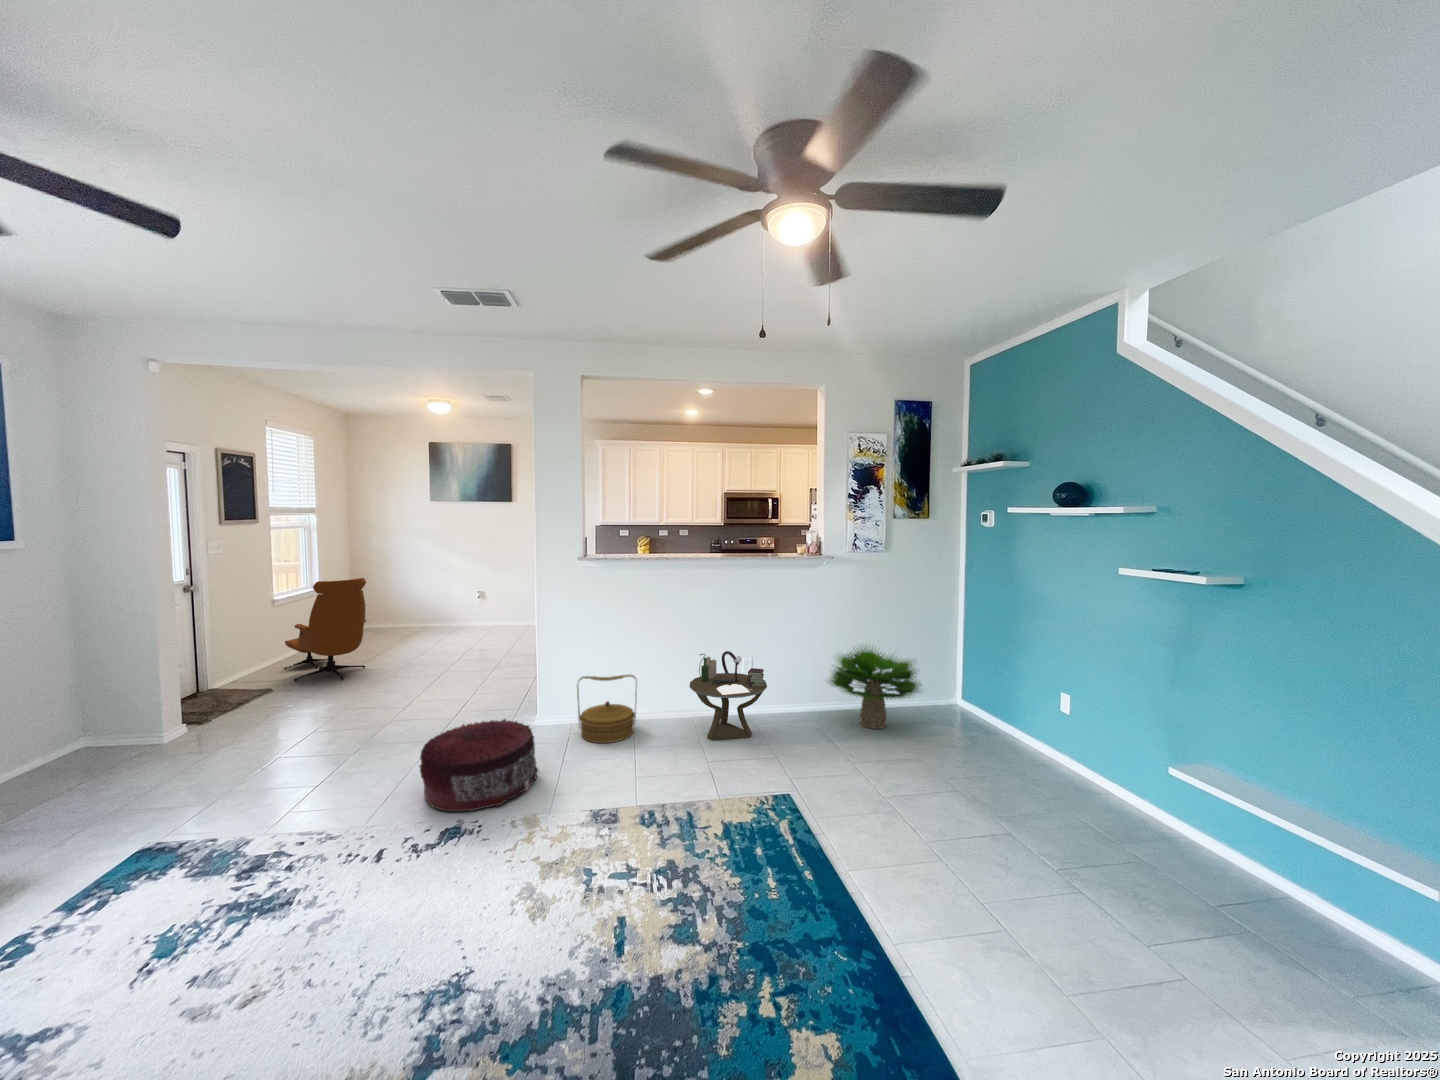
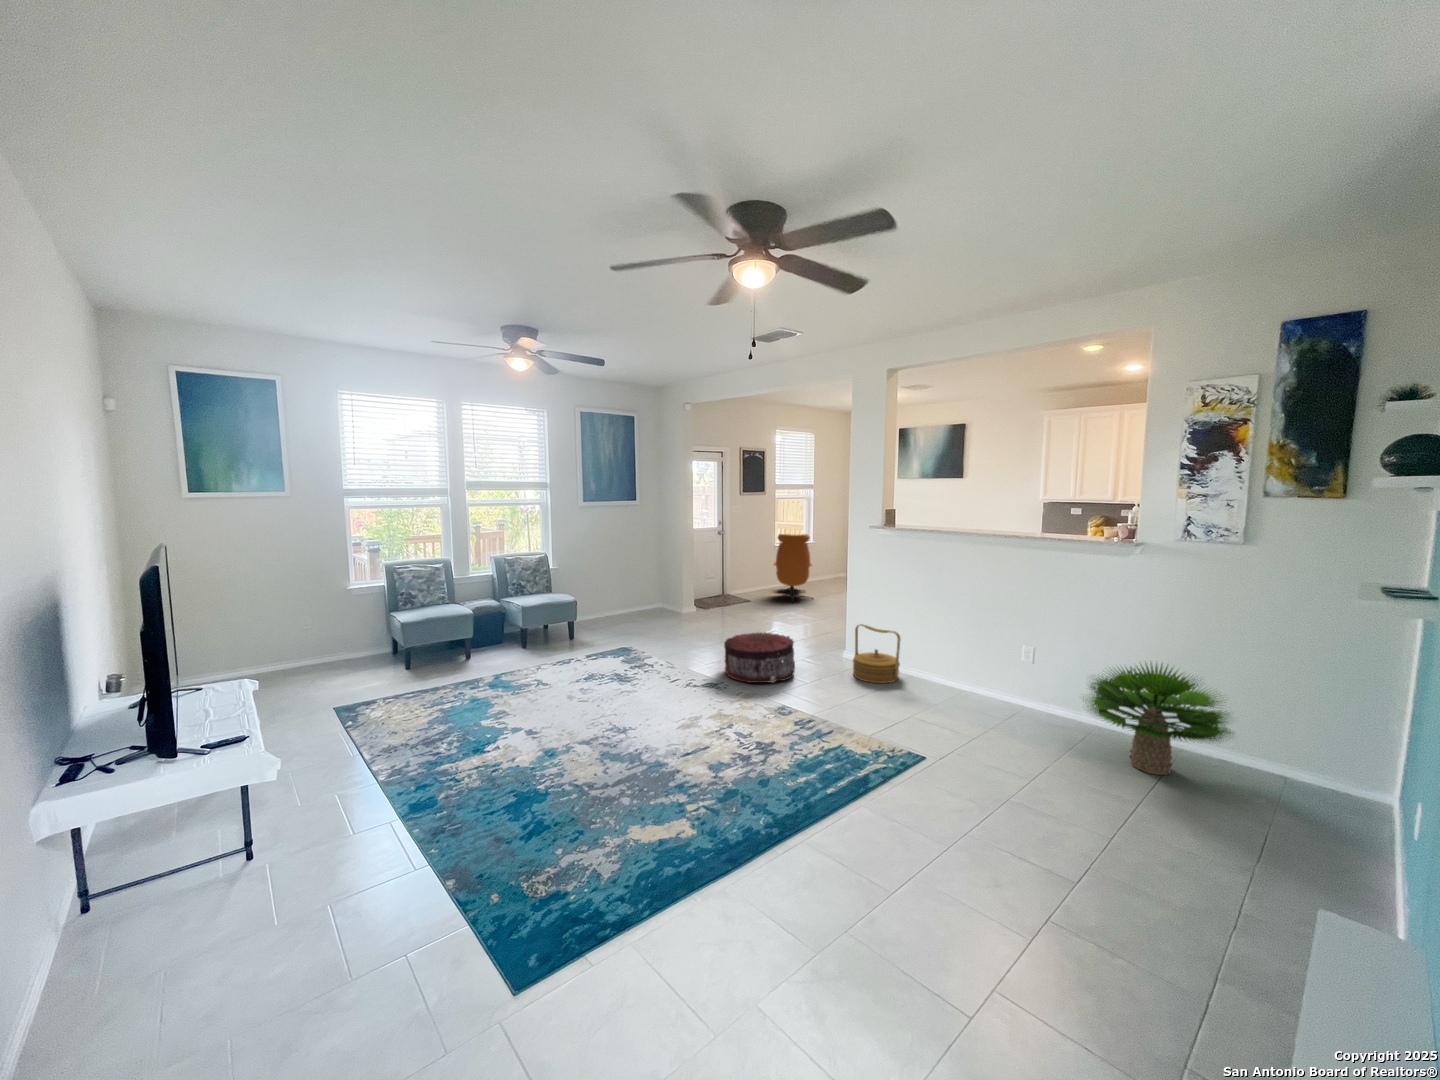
side table: present [689,651,767,740] -> none [926,629,1011,720]

